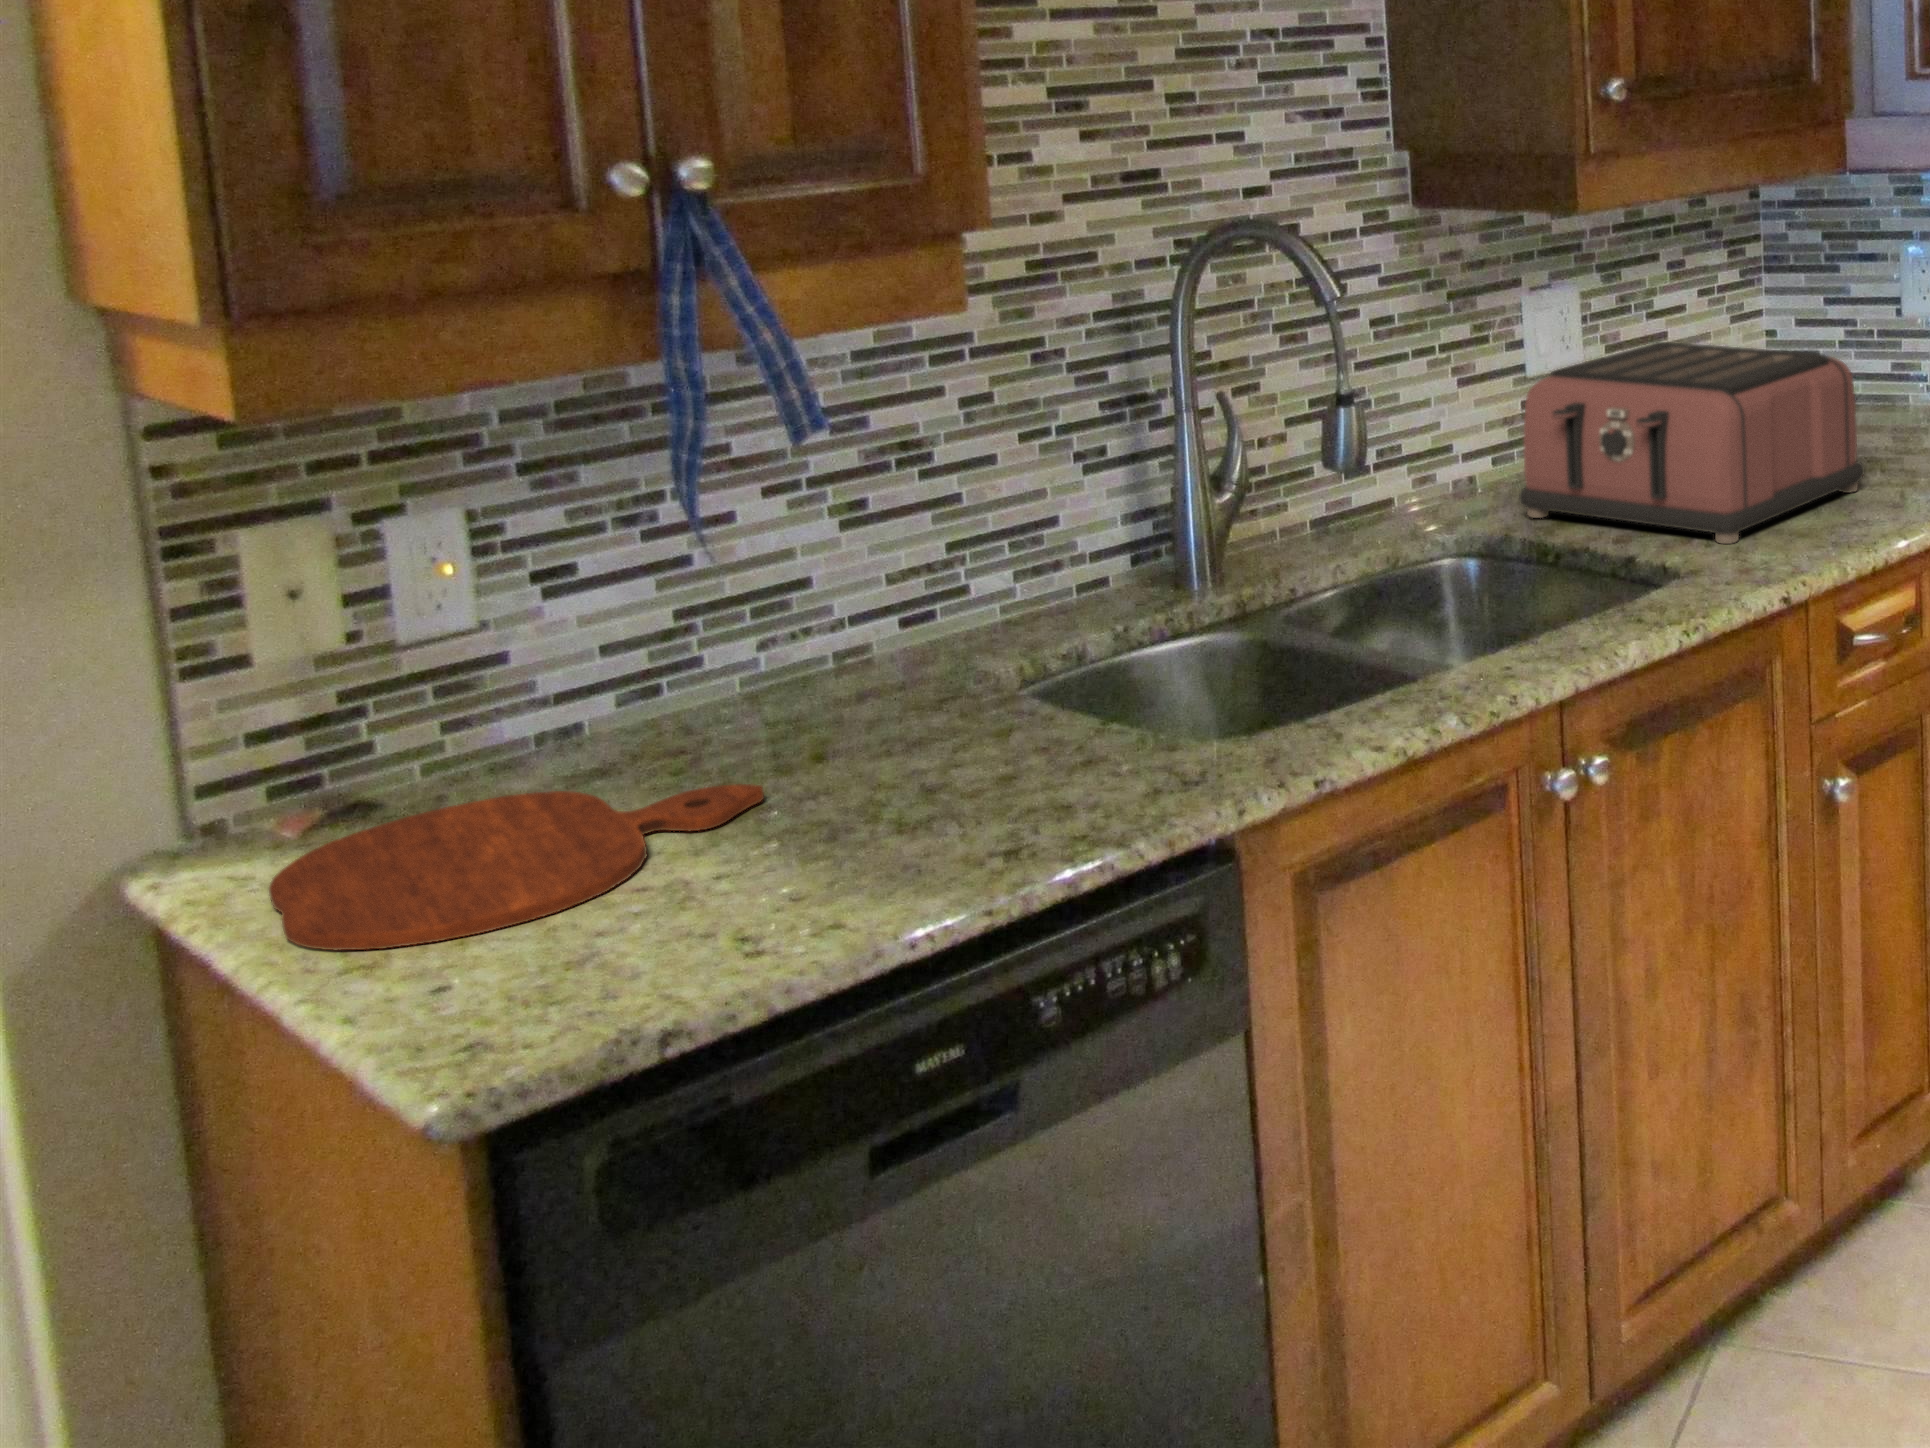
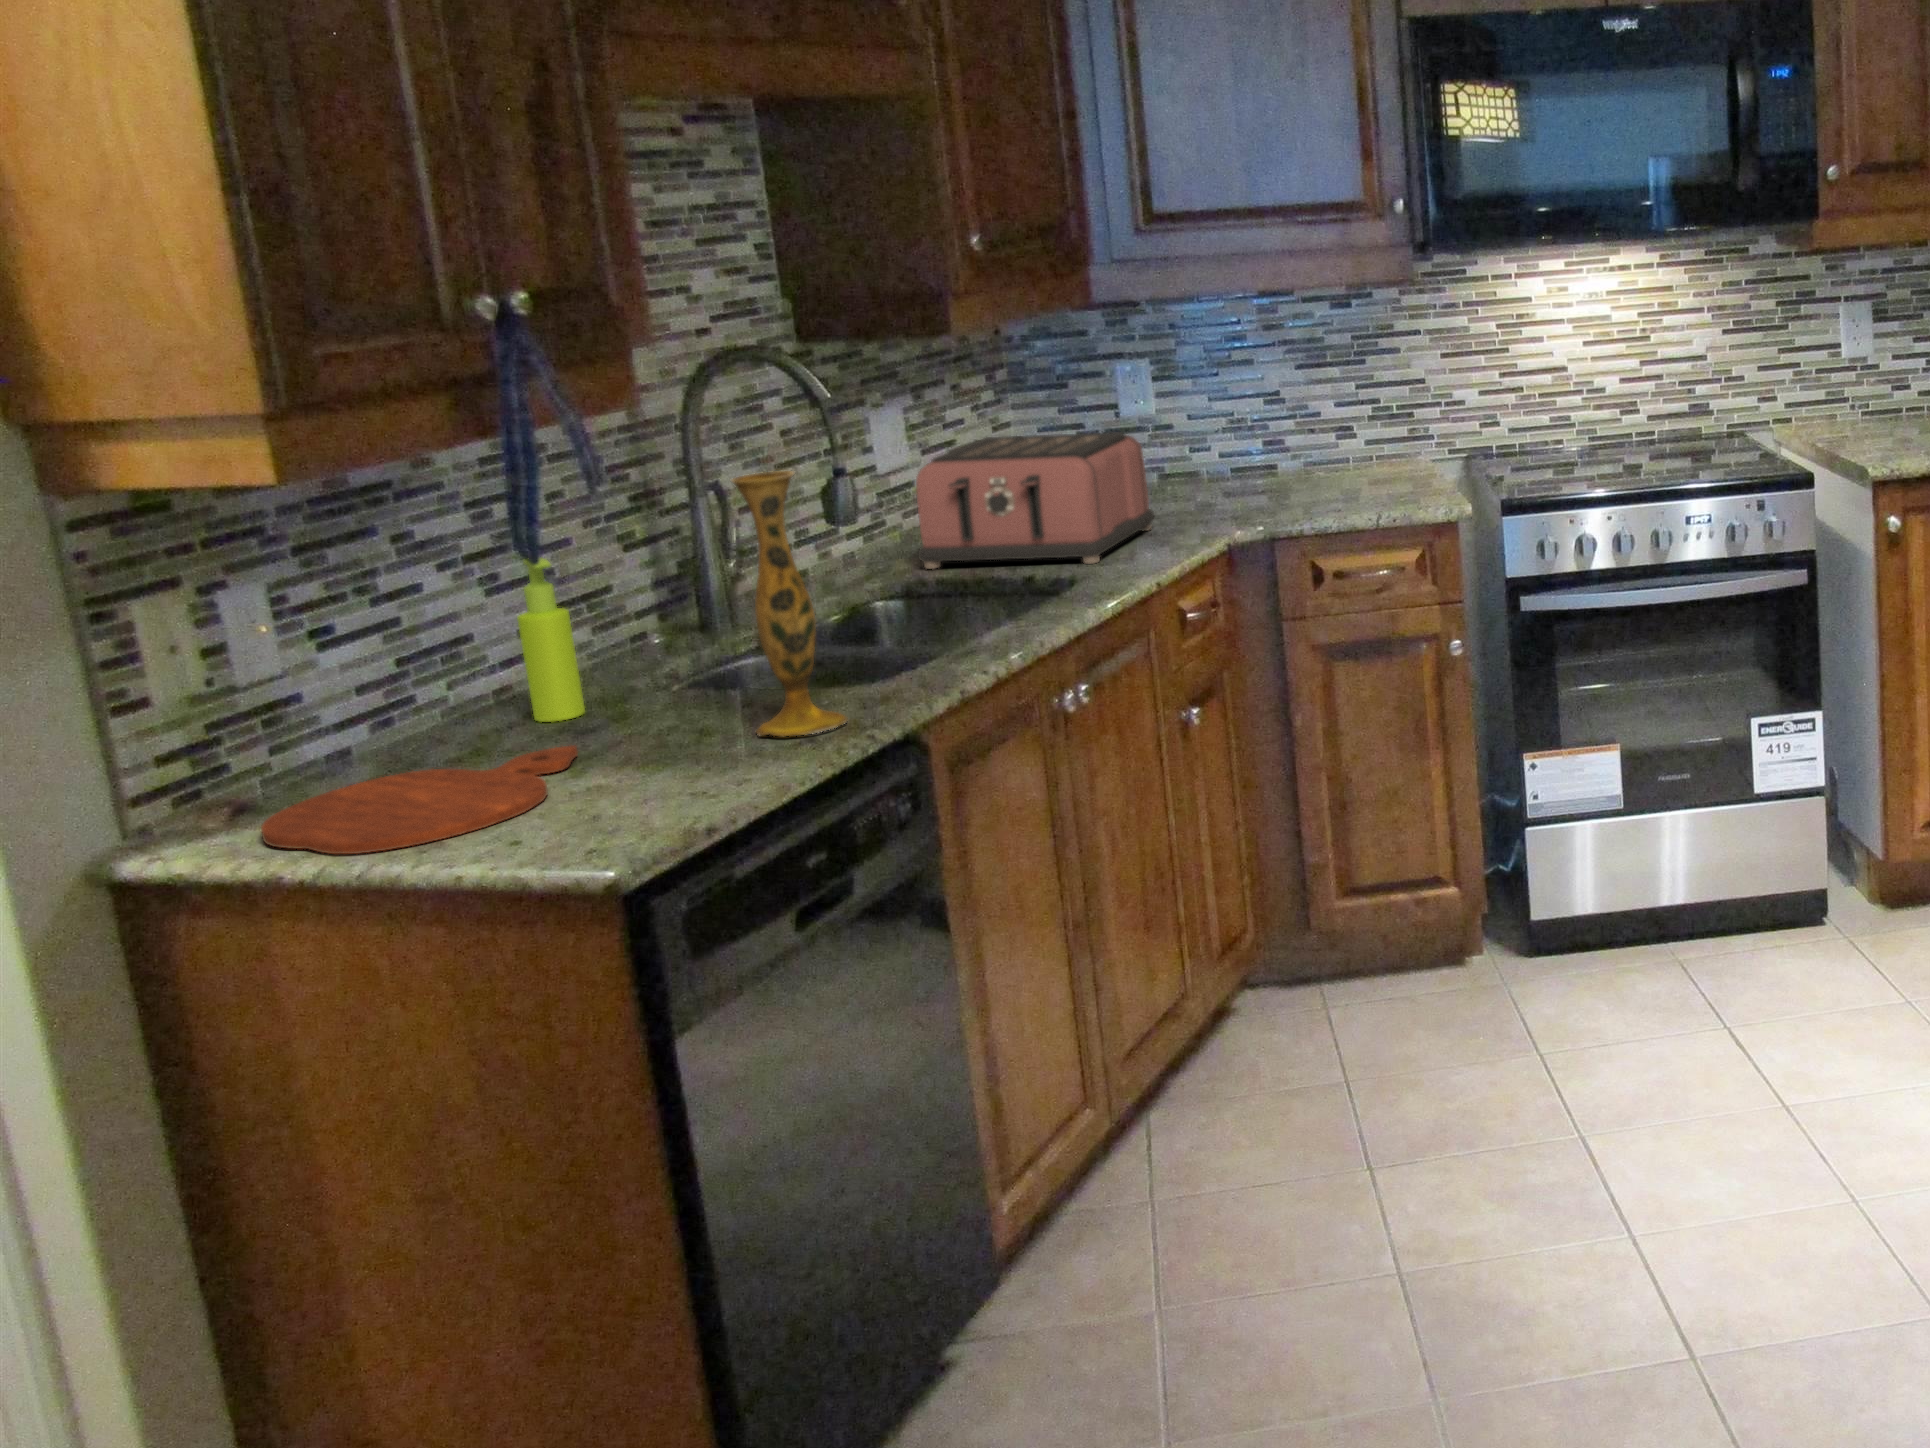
vase: none [964,431,1109,835] -> present [731,471,847,736]
soap dispenser: none [811,497,890,721] -> present [517,558,585,722]

